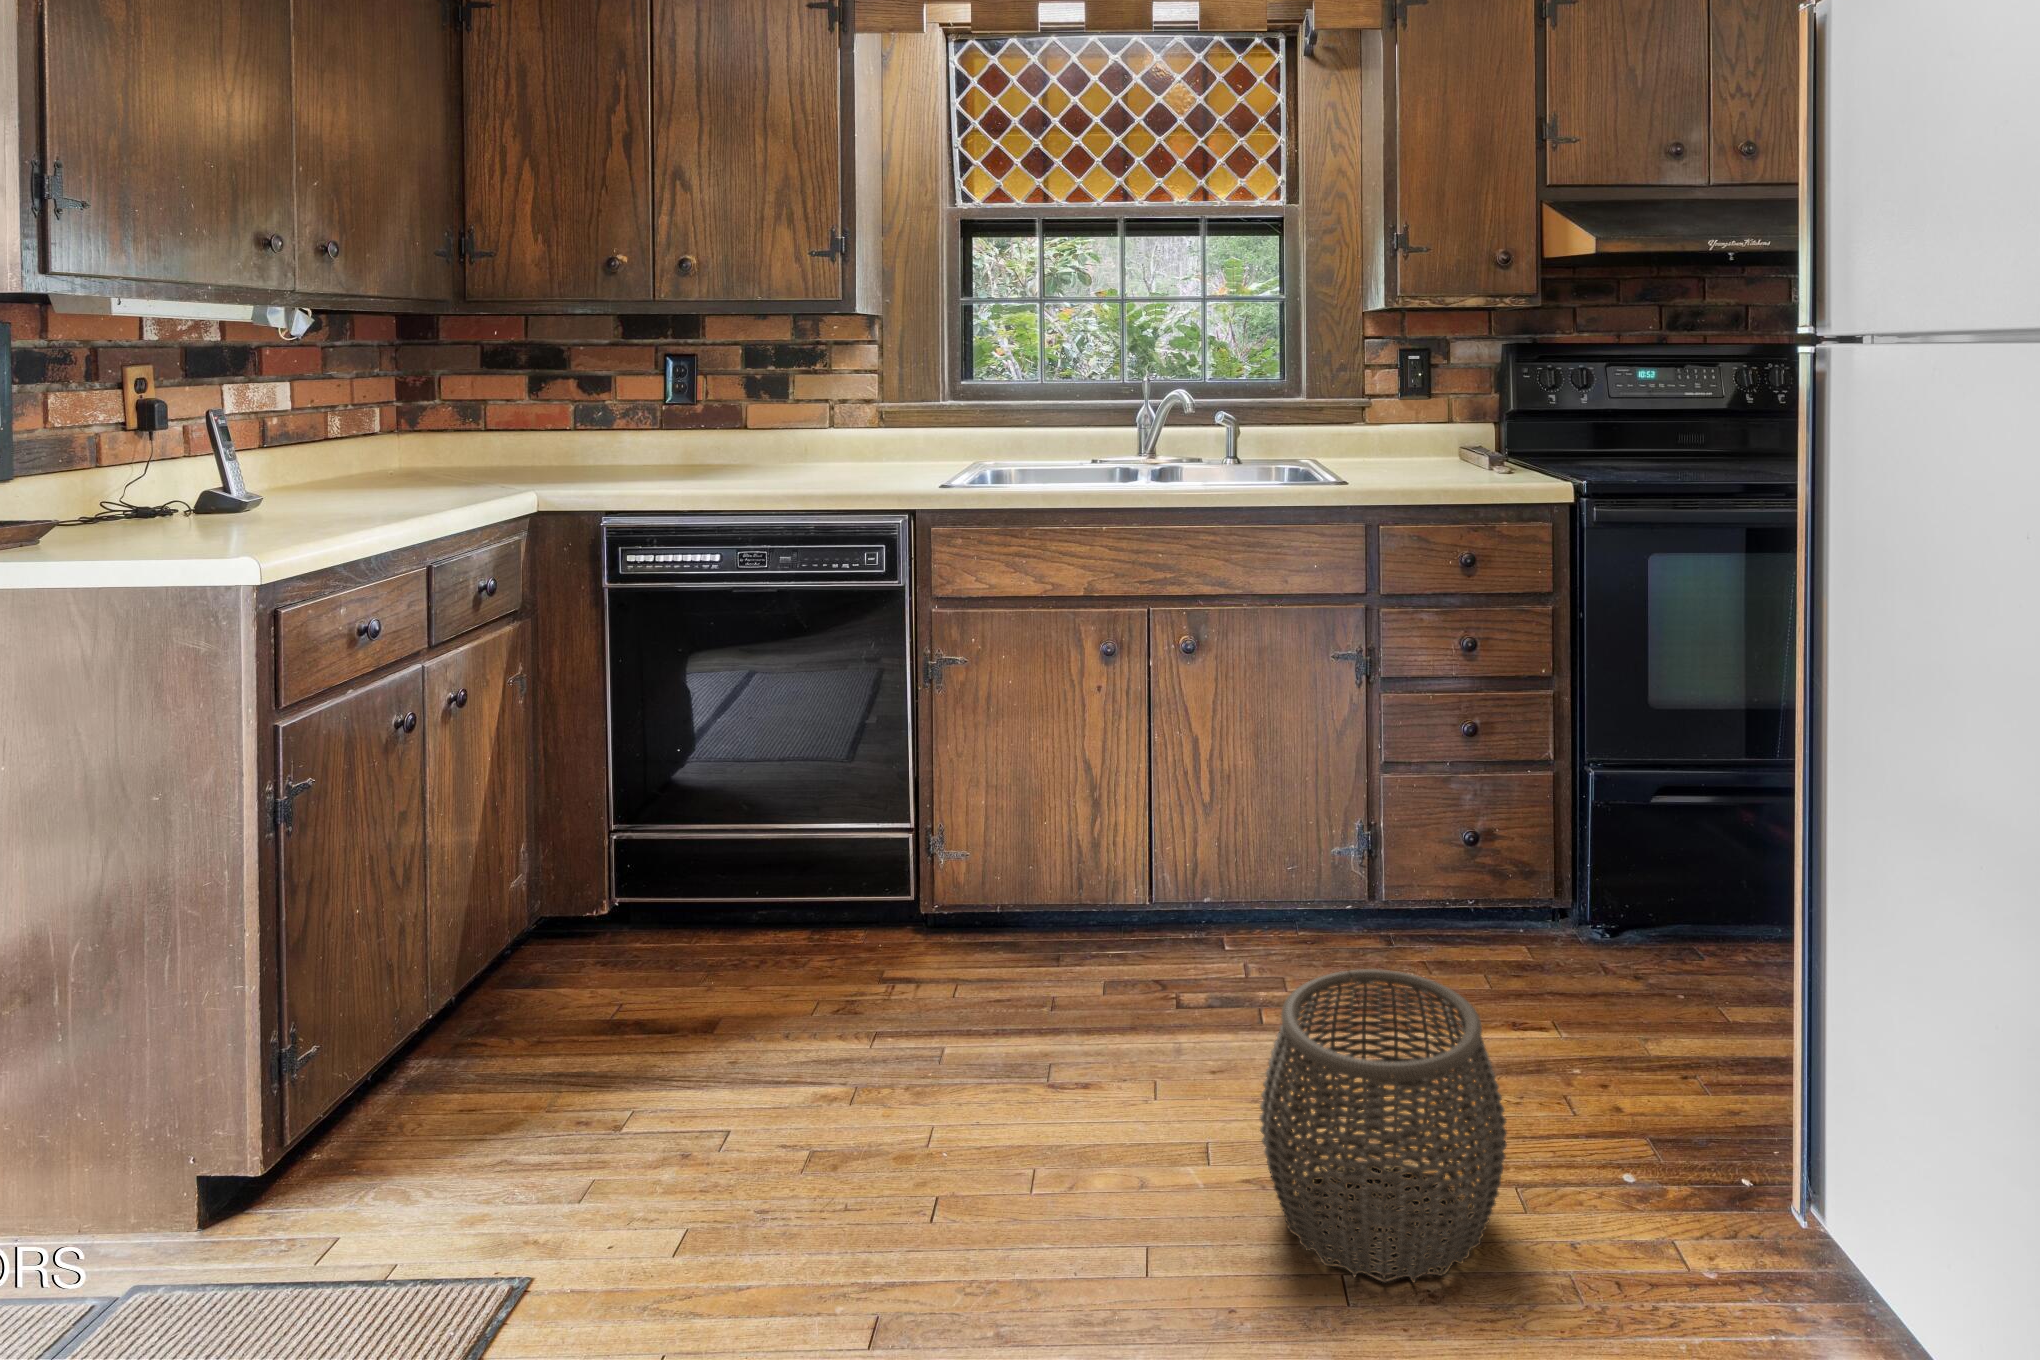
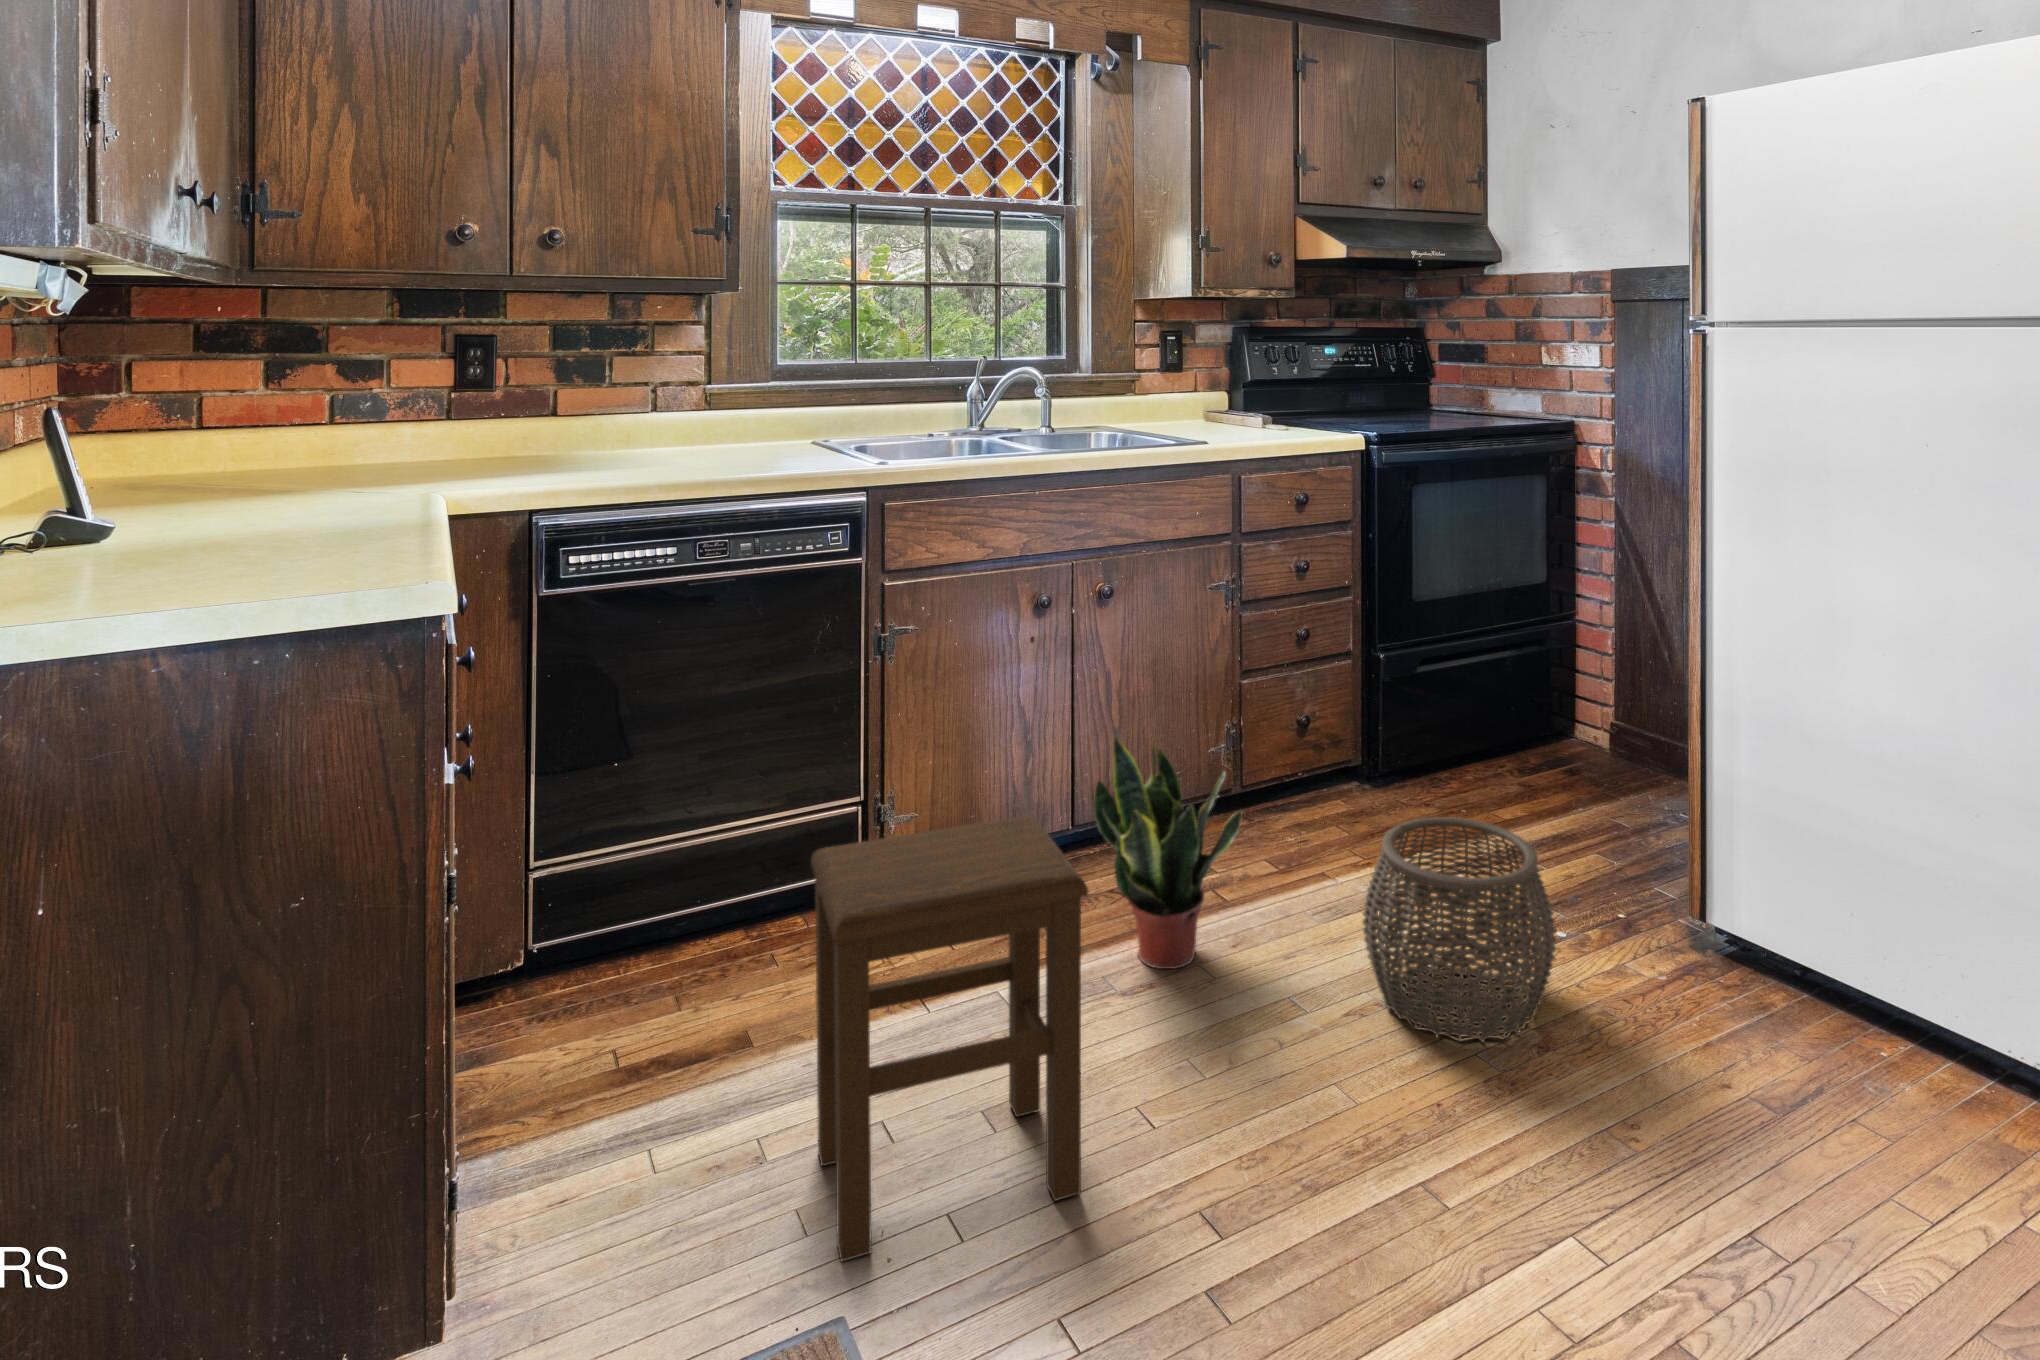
potted plant: none [1030,798,1218,1079] -> present [1094,738,1241,969]
stool: none [530,846,846,1267] -> present [811,815,1088,1261]

